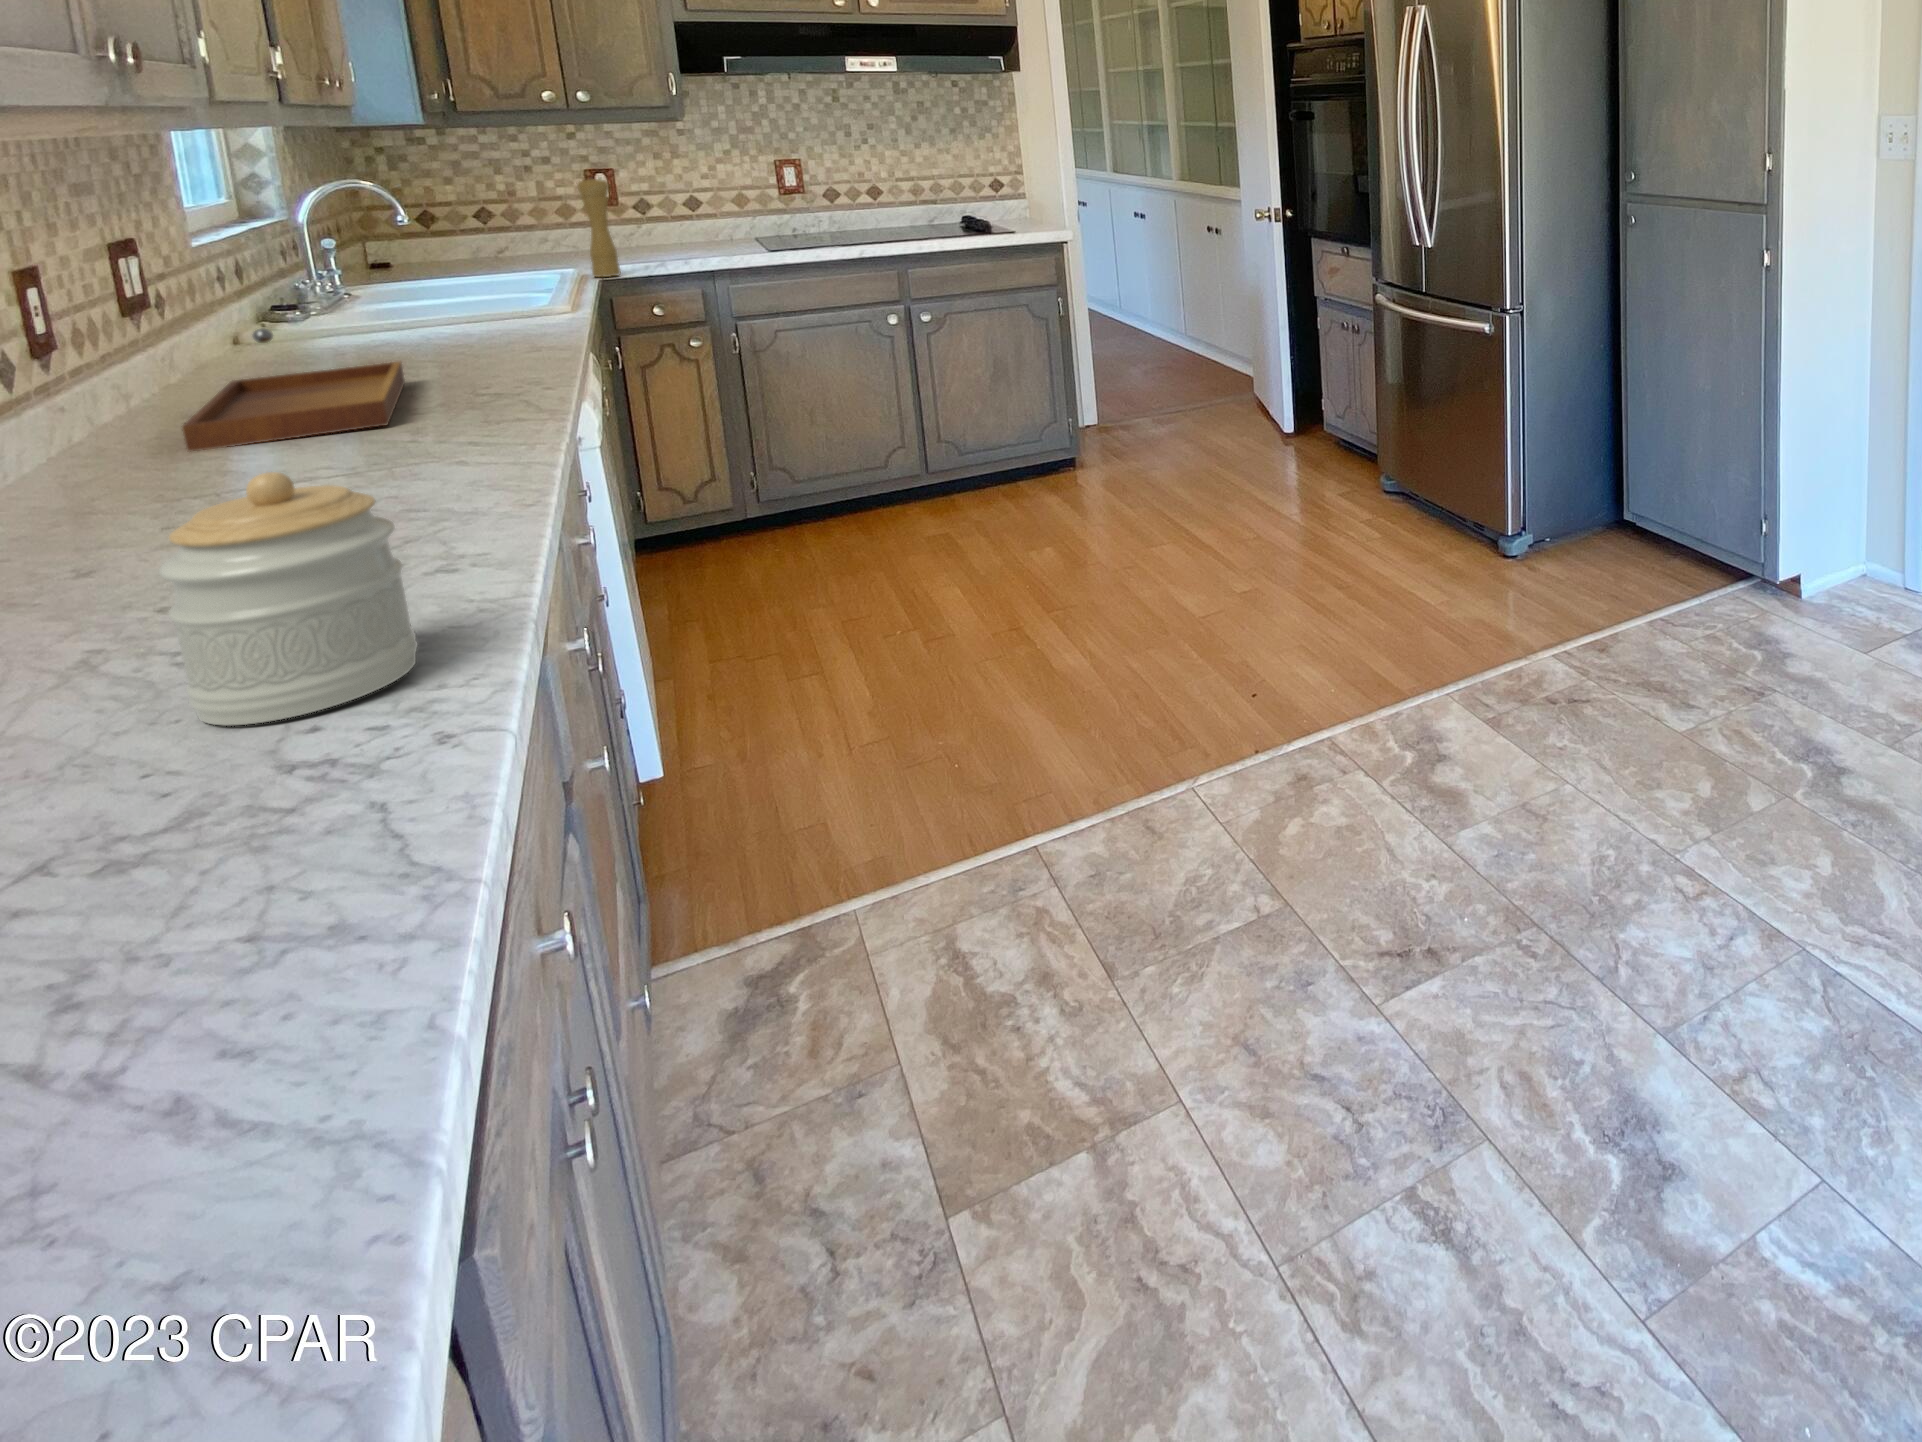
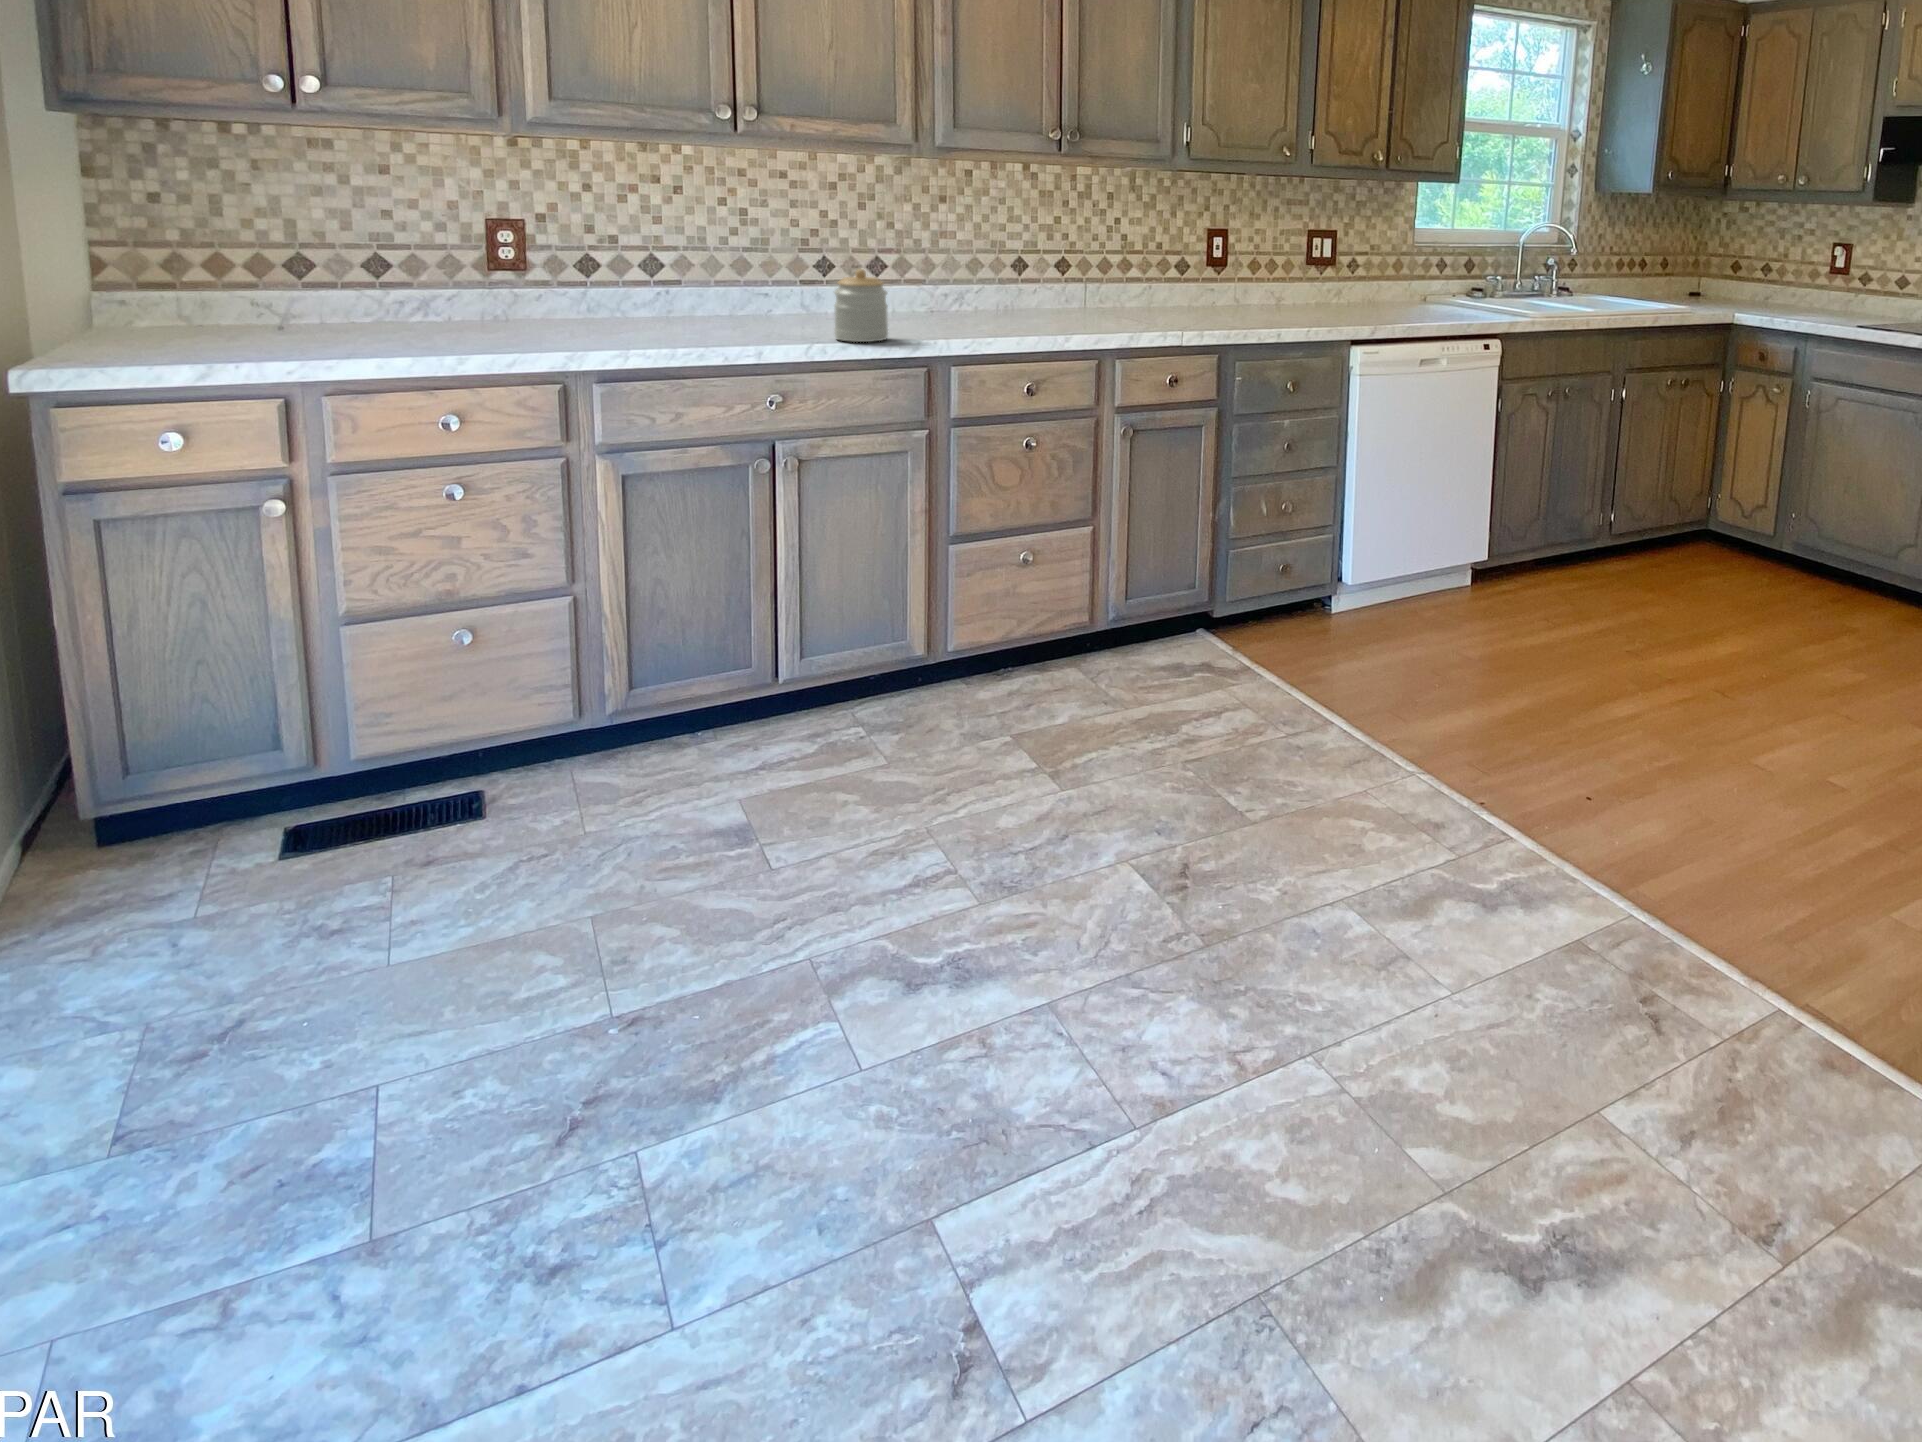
pepper mill: present [577,178,621,277] -> none [1714,243,1742,321]
tray: present [182,329,405,452] -> none [1183,274,1320,323]

